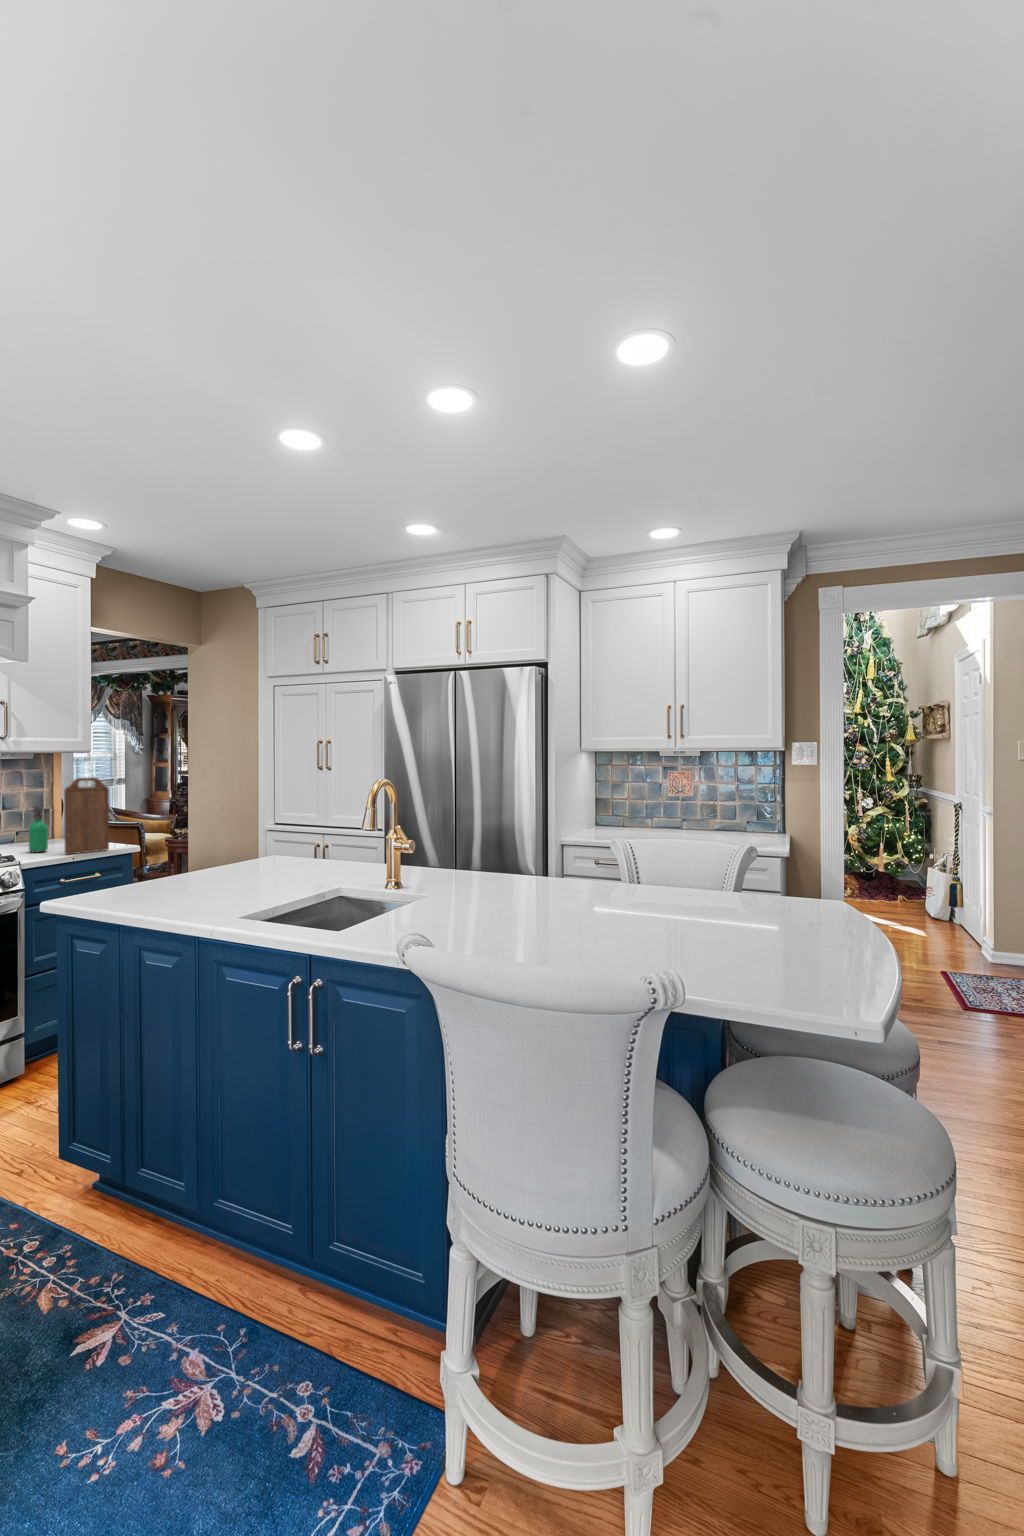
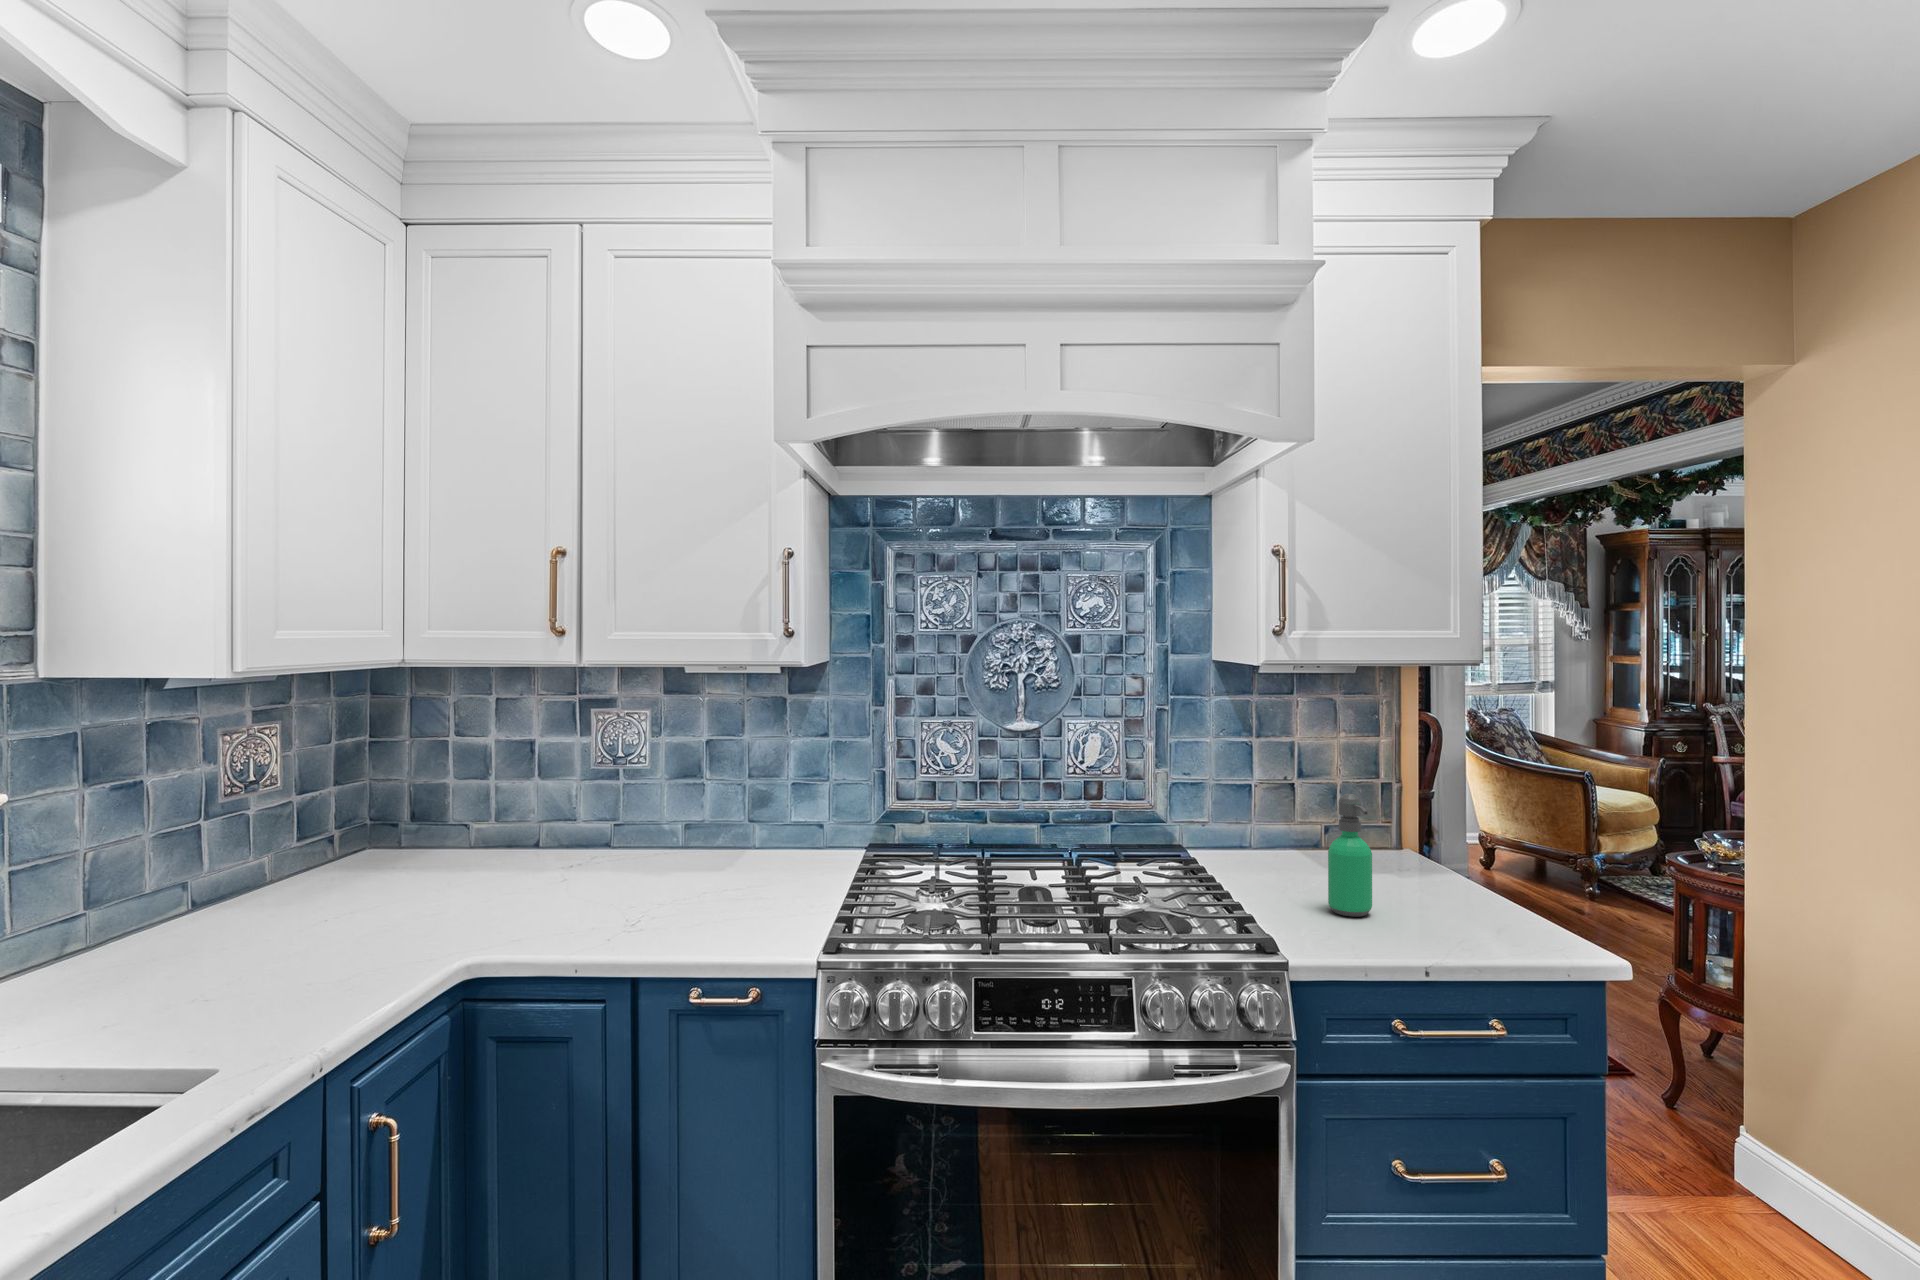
cutting board: present [64,777,109,855] -> none [1408,735,1530,946]

